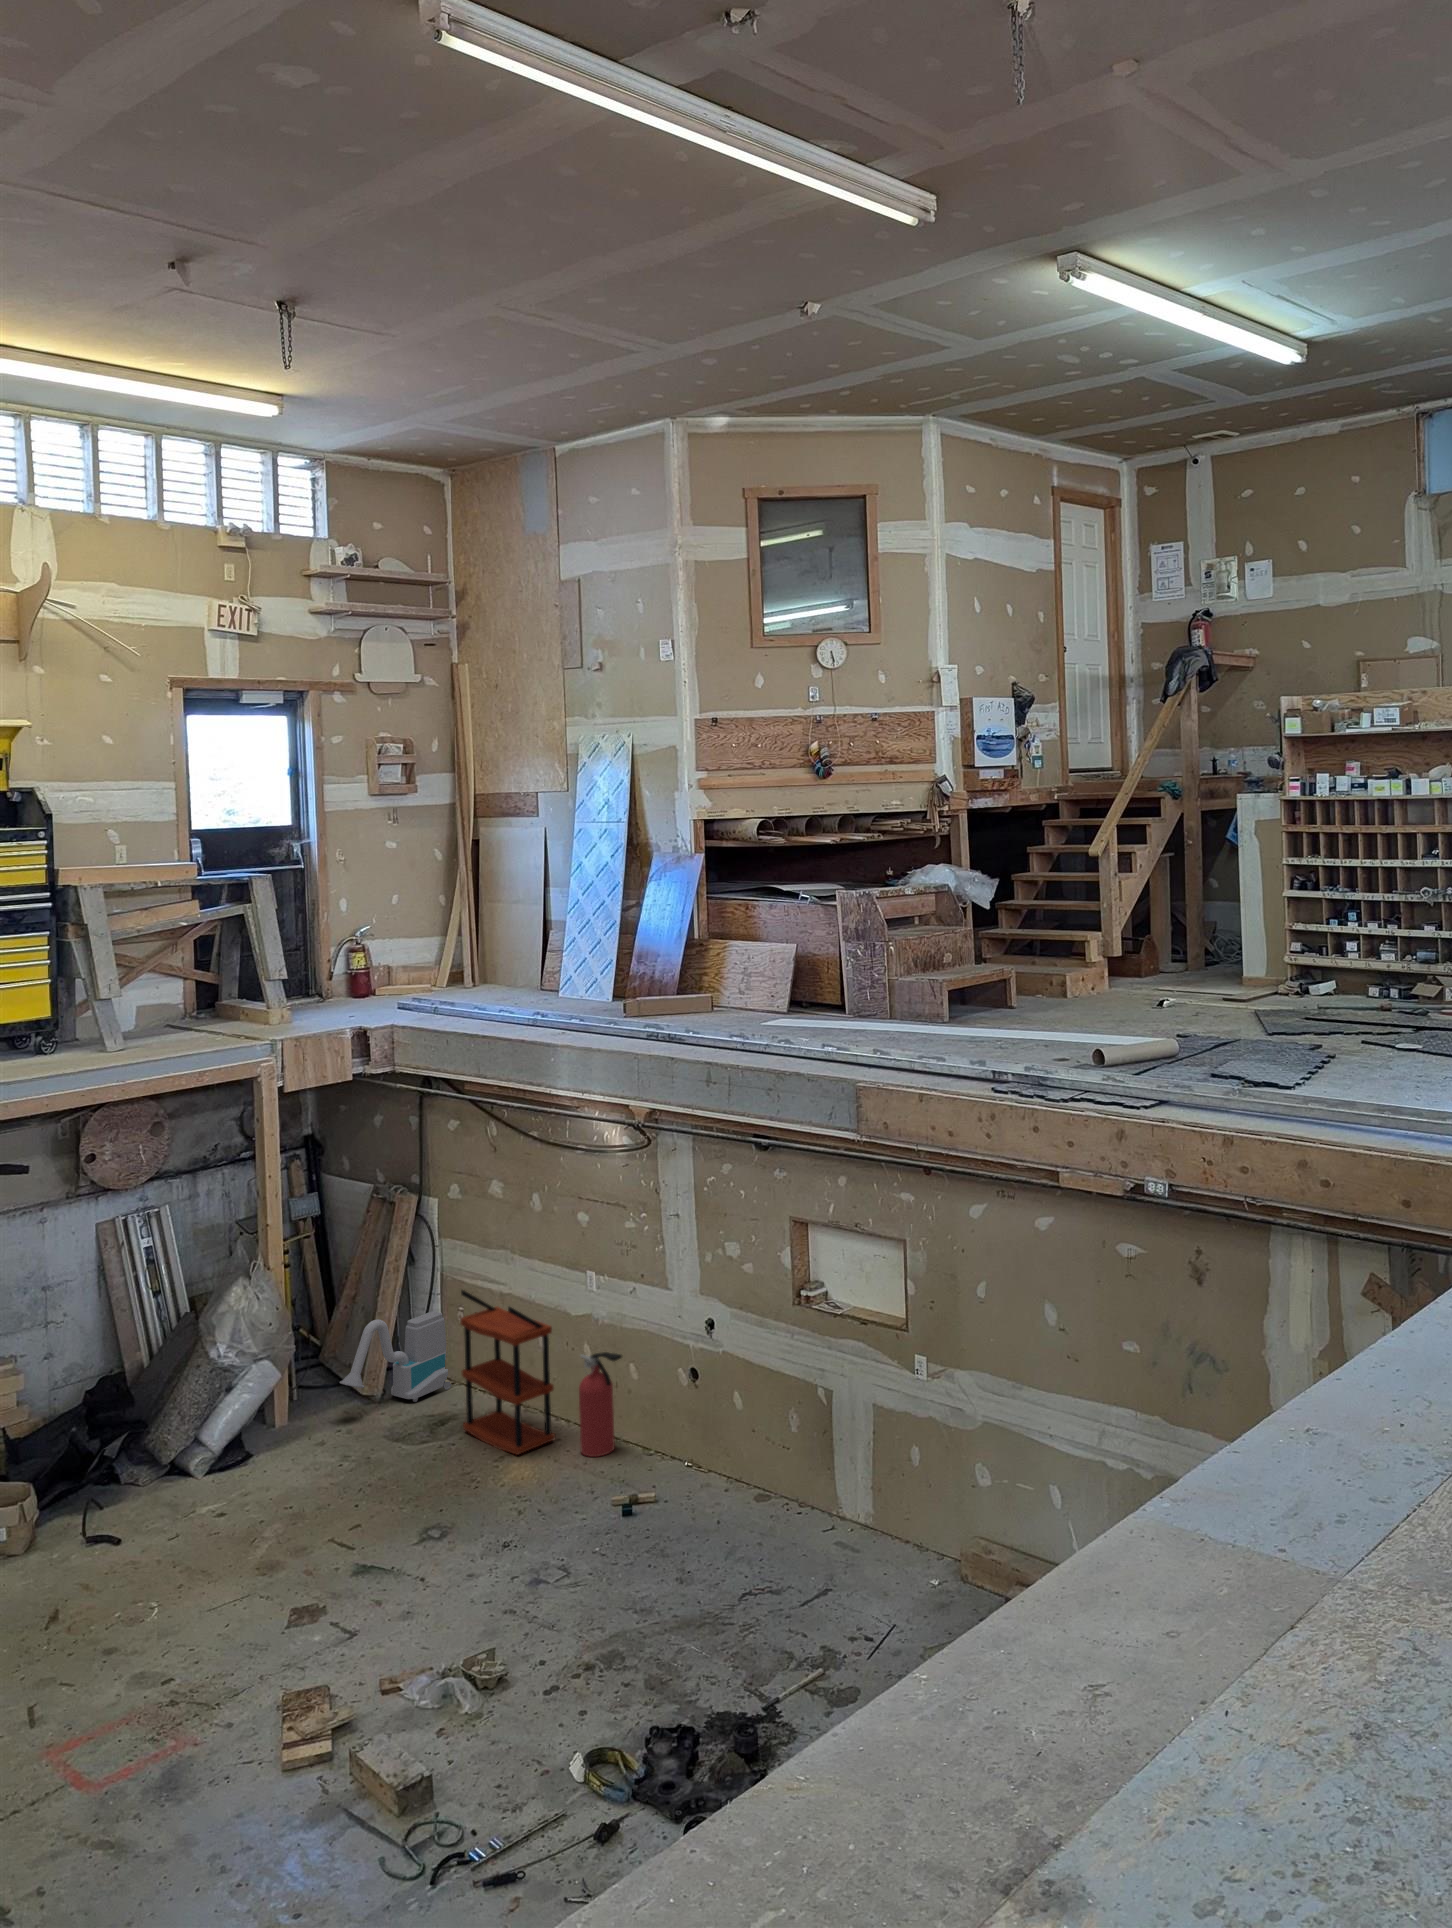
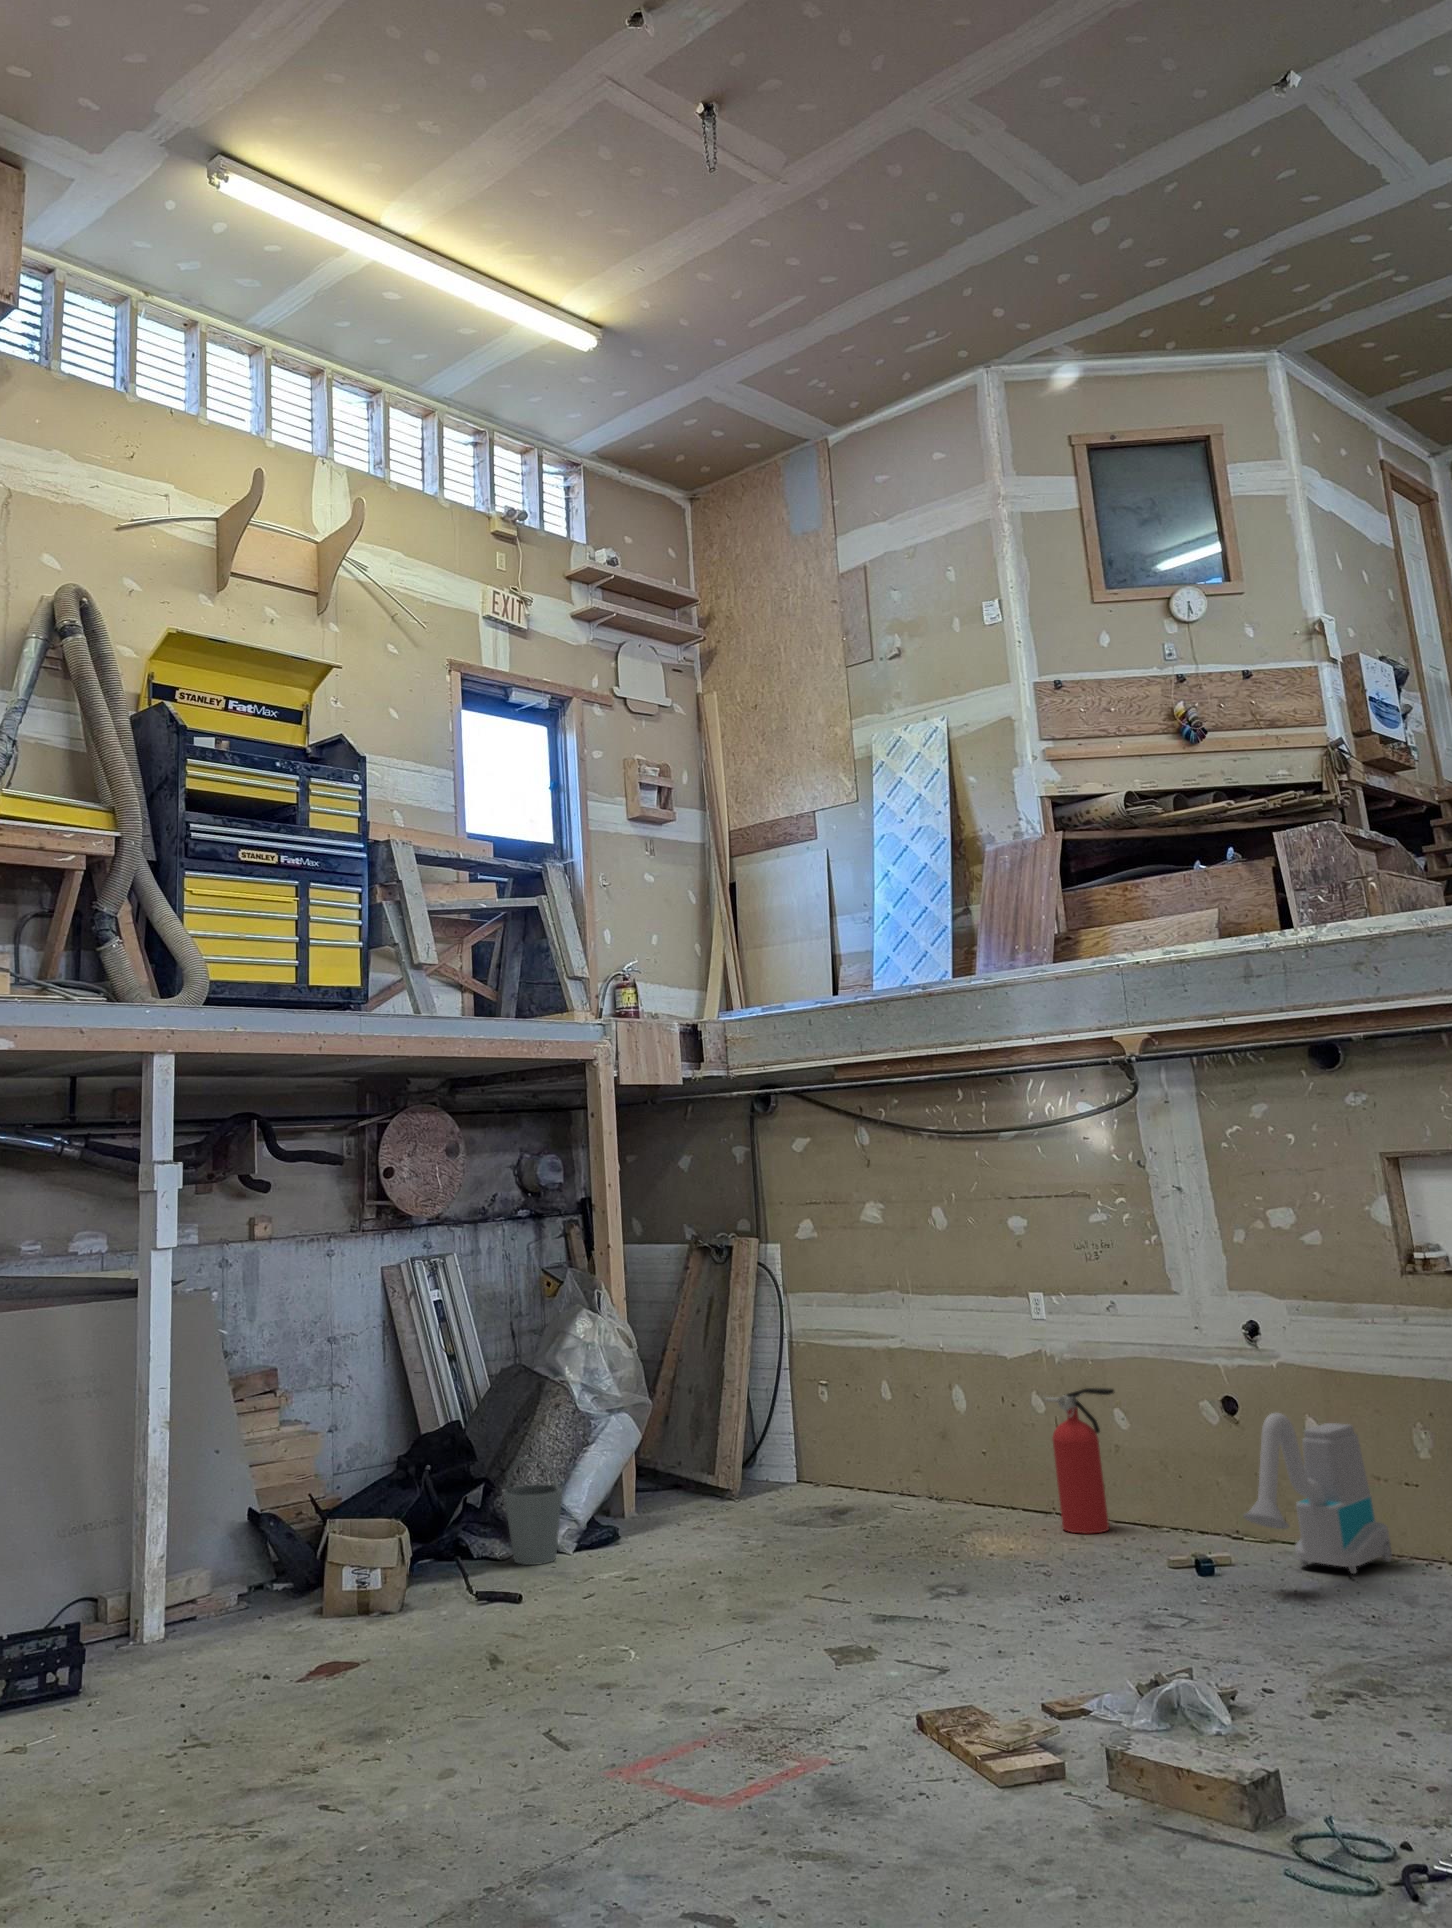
shelving unit: present [460,1290,555,1455] -> none [865,1322,1016,1532]
vacuum cleaner: present [340,1311,451,1402] -> present [1243,1413,1392,1574]
bucket: none [138,1416,191,1498] -> present [504,1459,562,1565]

